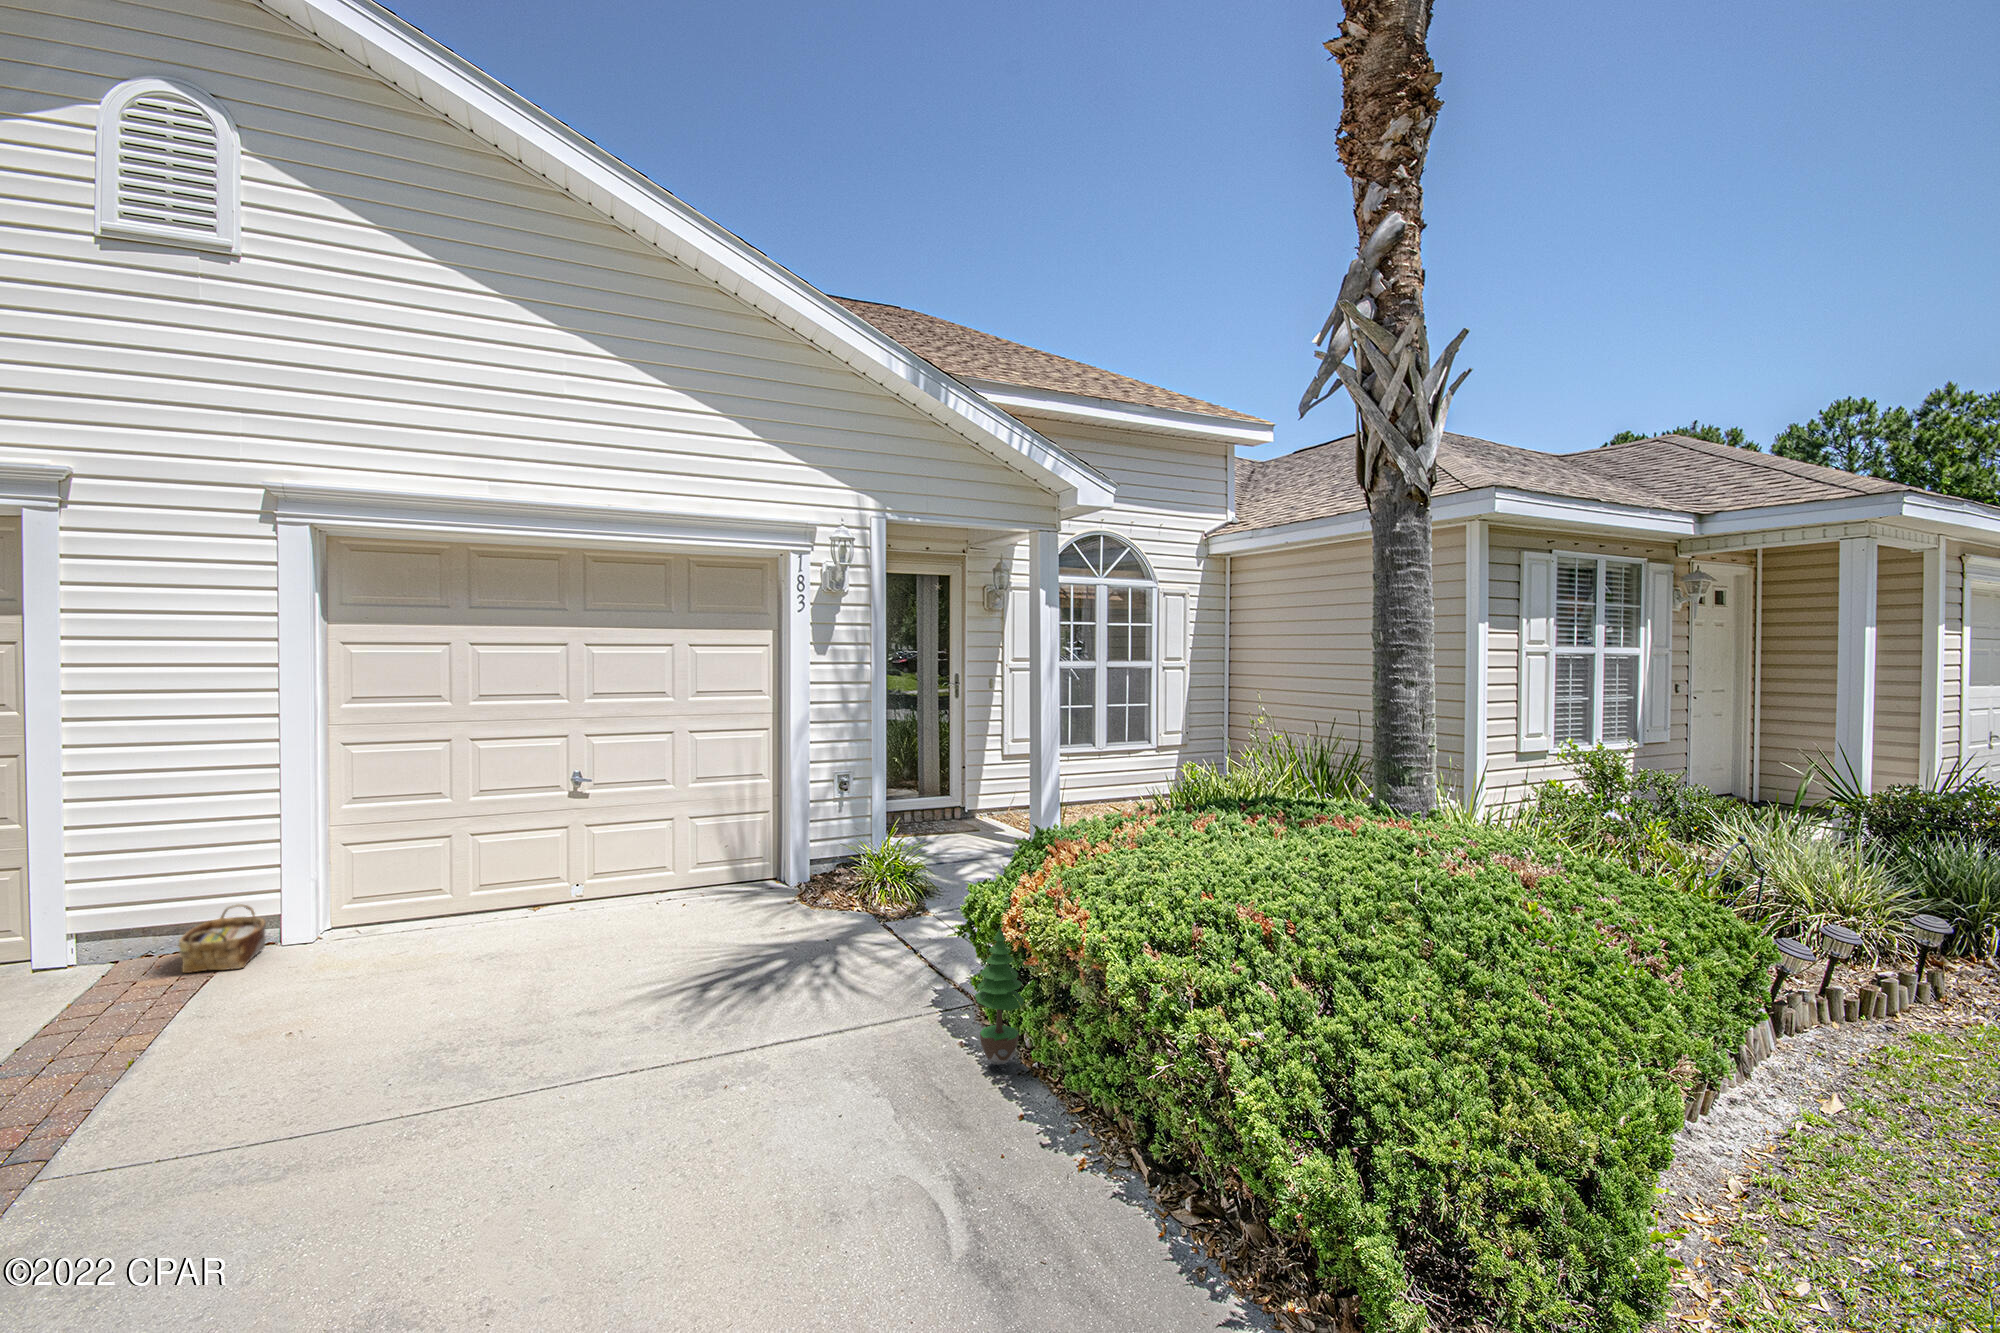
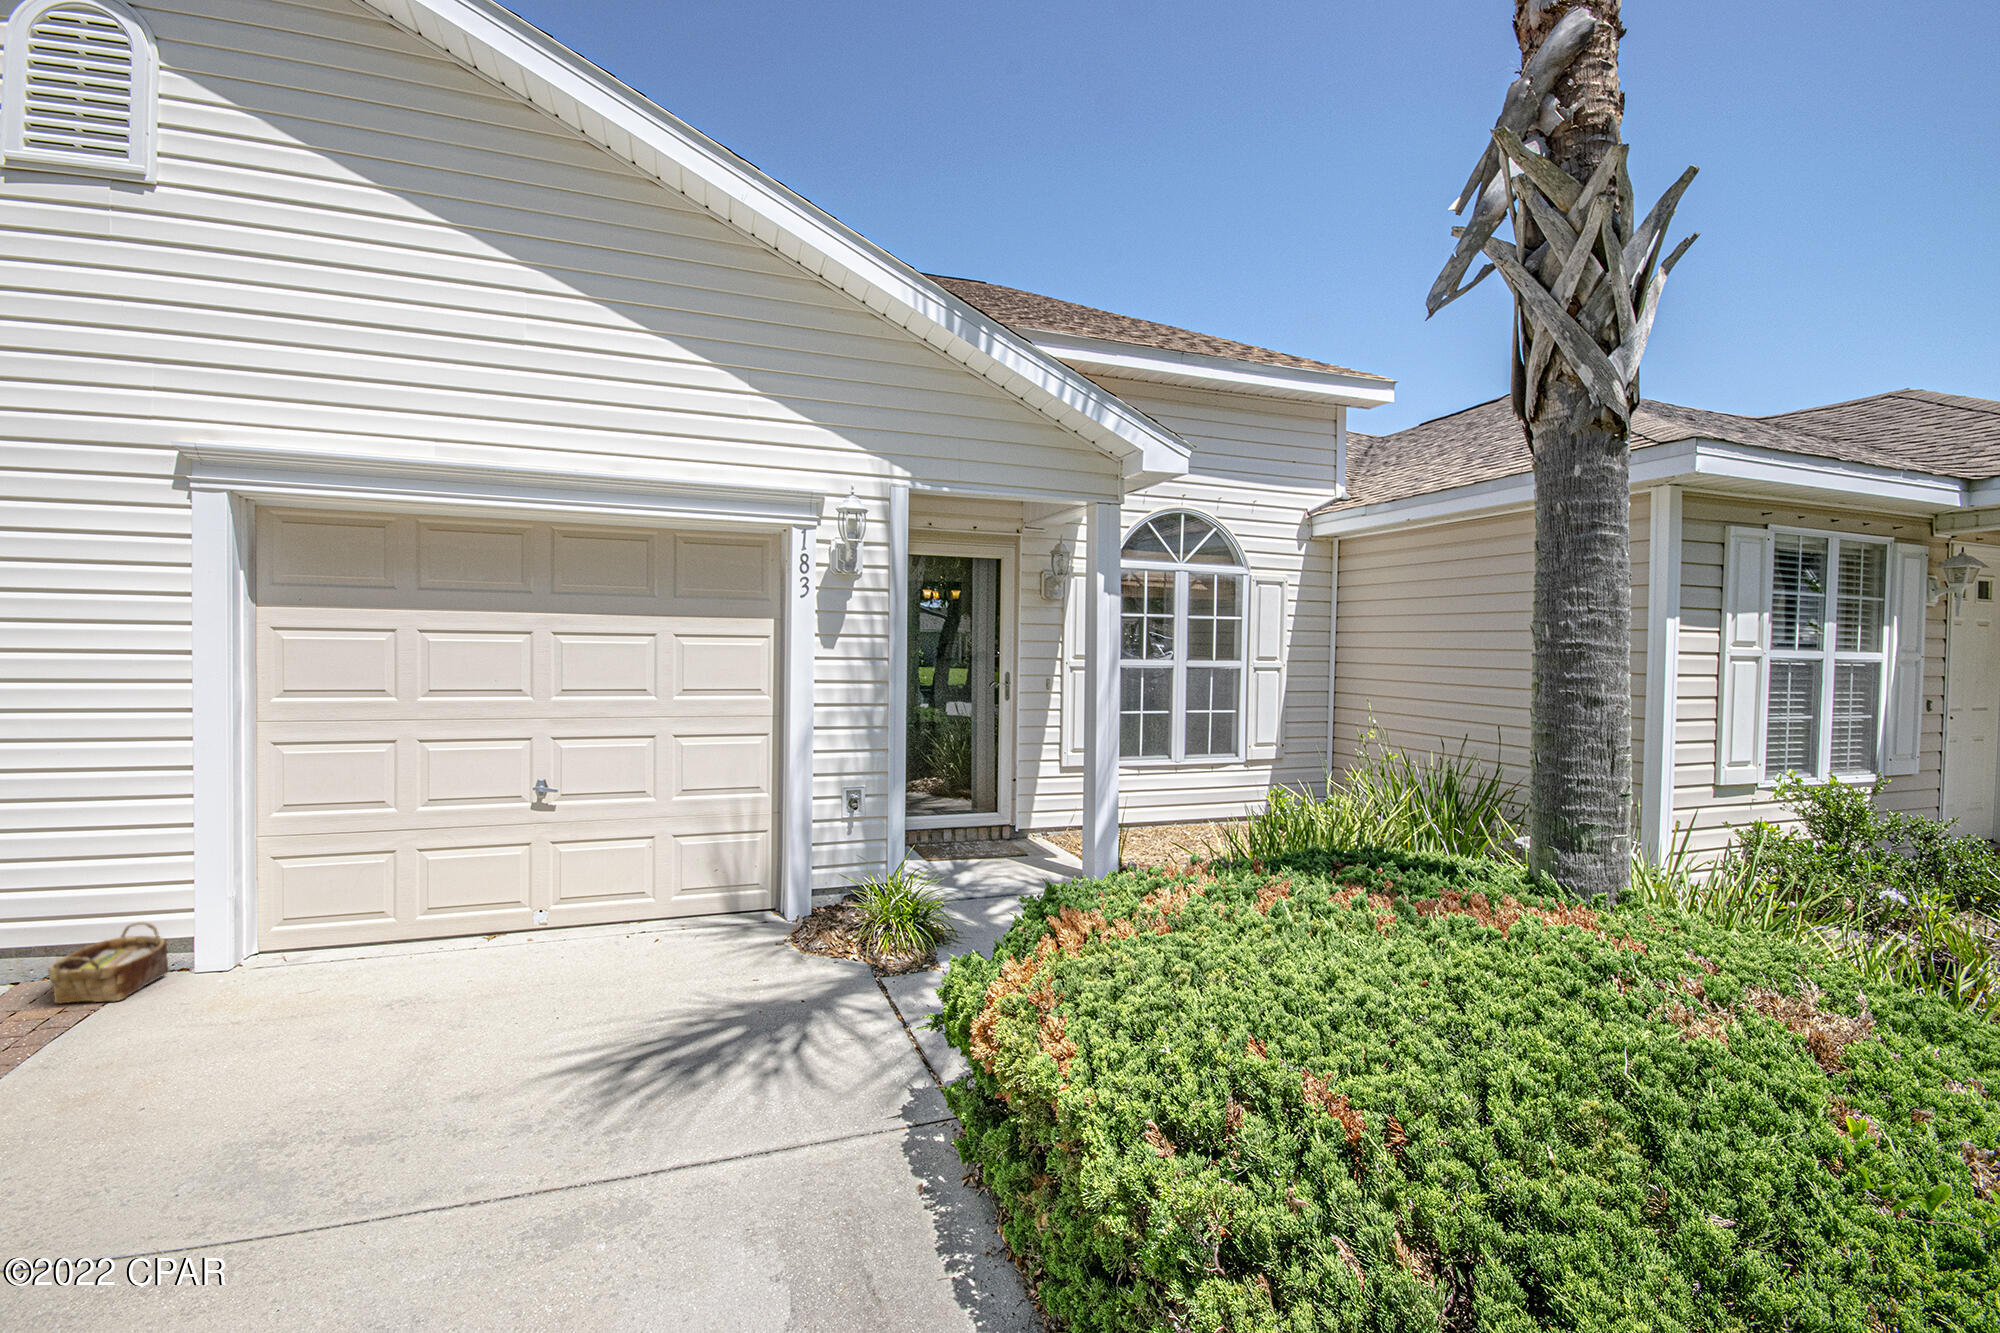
potted tree: present [975,928,1024,1066] -> none [897,1056,974,1271]

